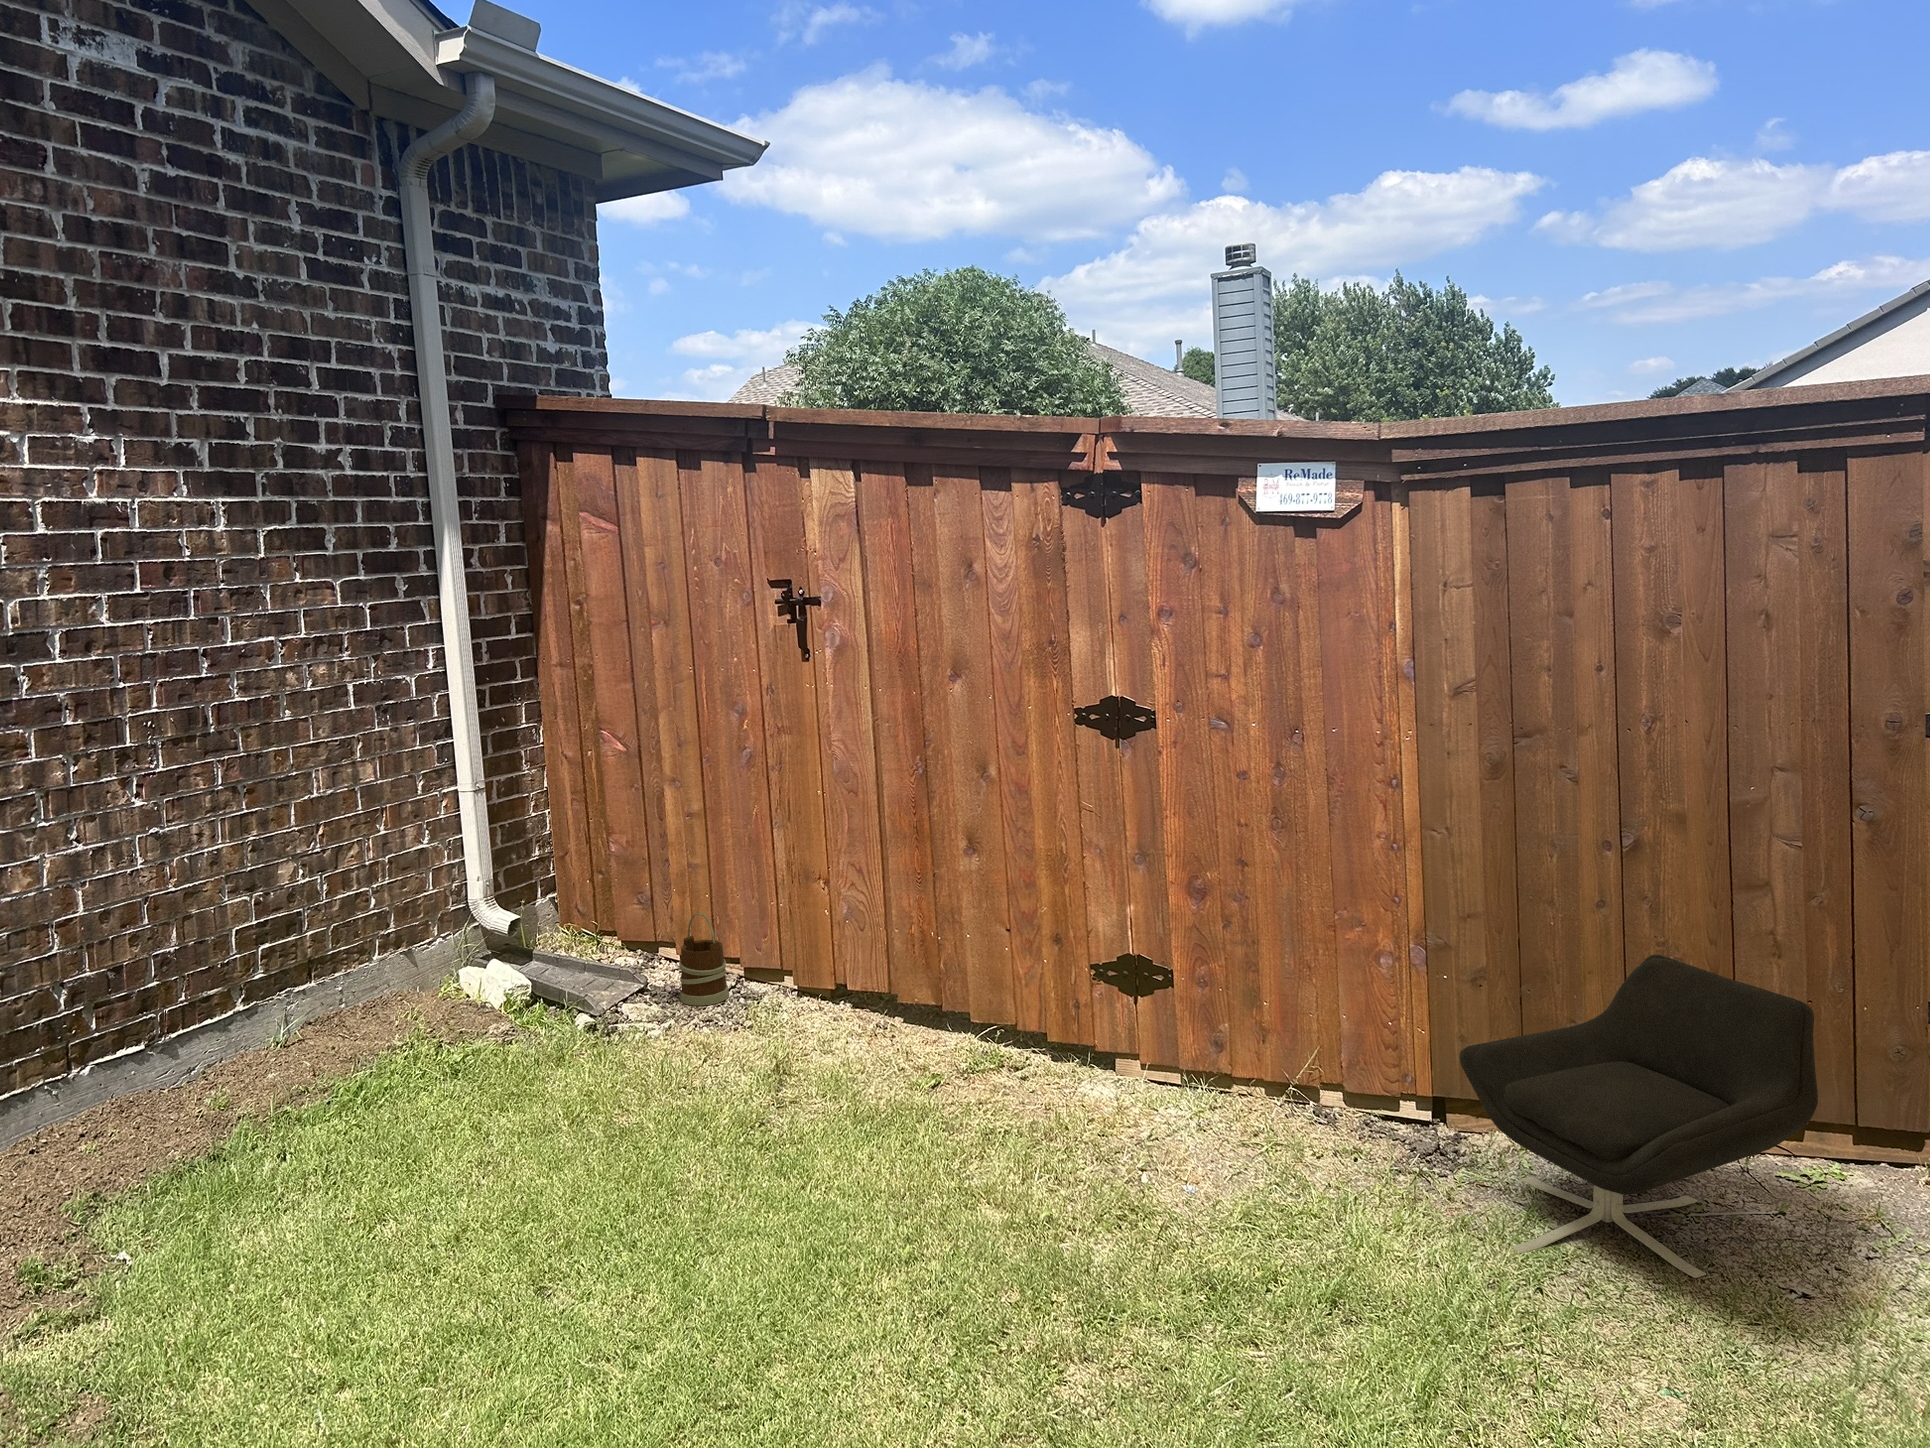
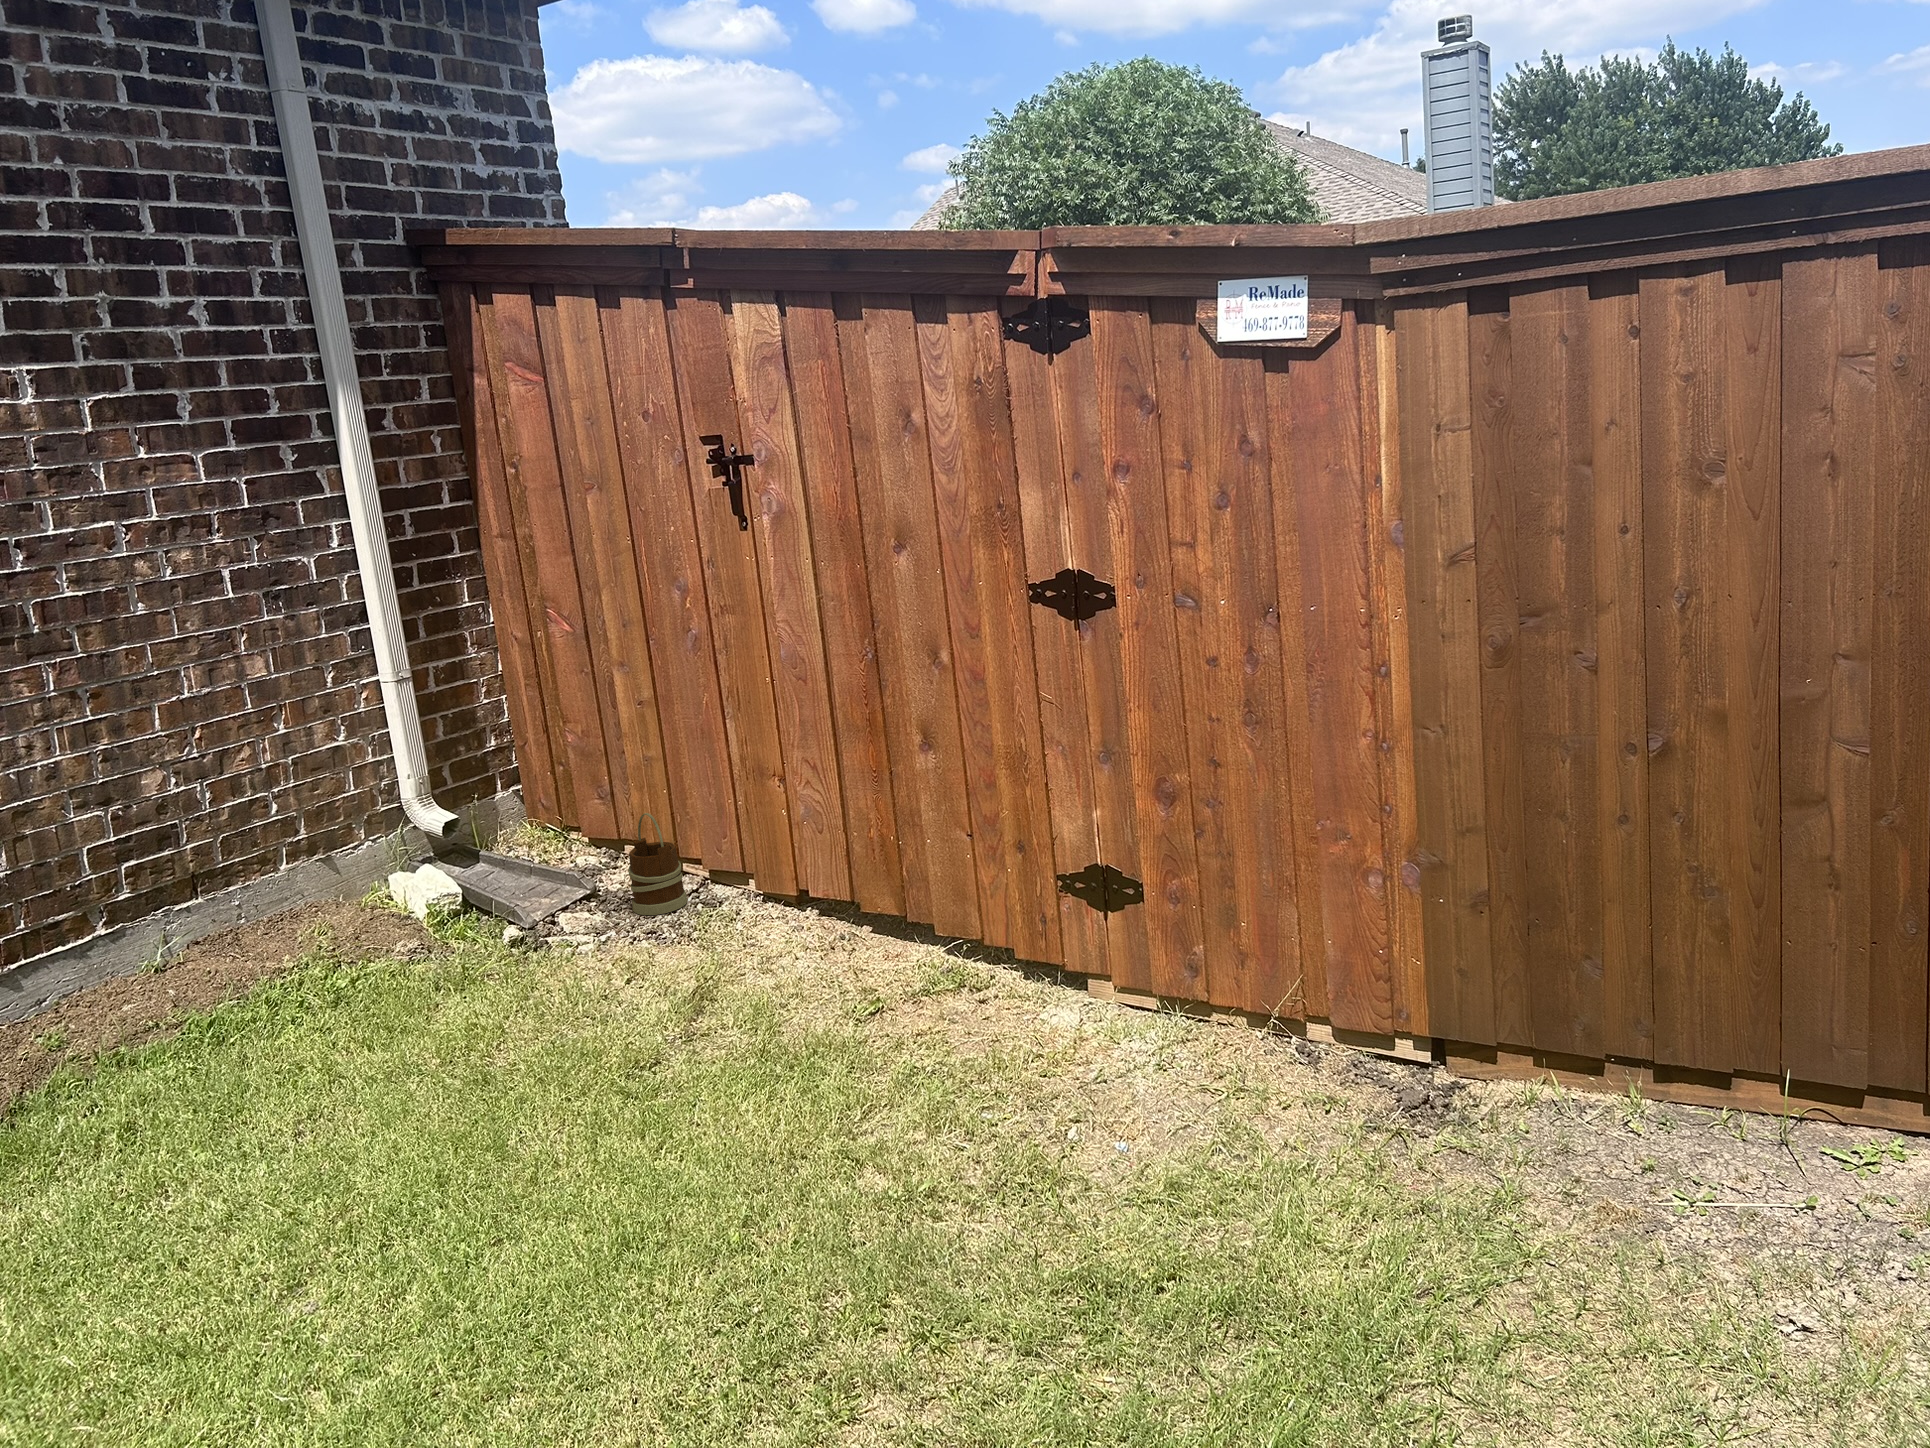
lounge chair: present [1460,955,1818,1278] -> none [1417,882,1851,1298]

